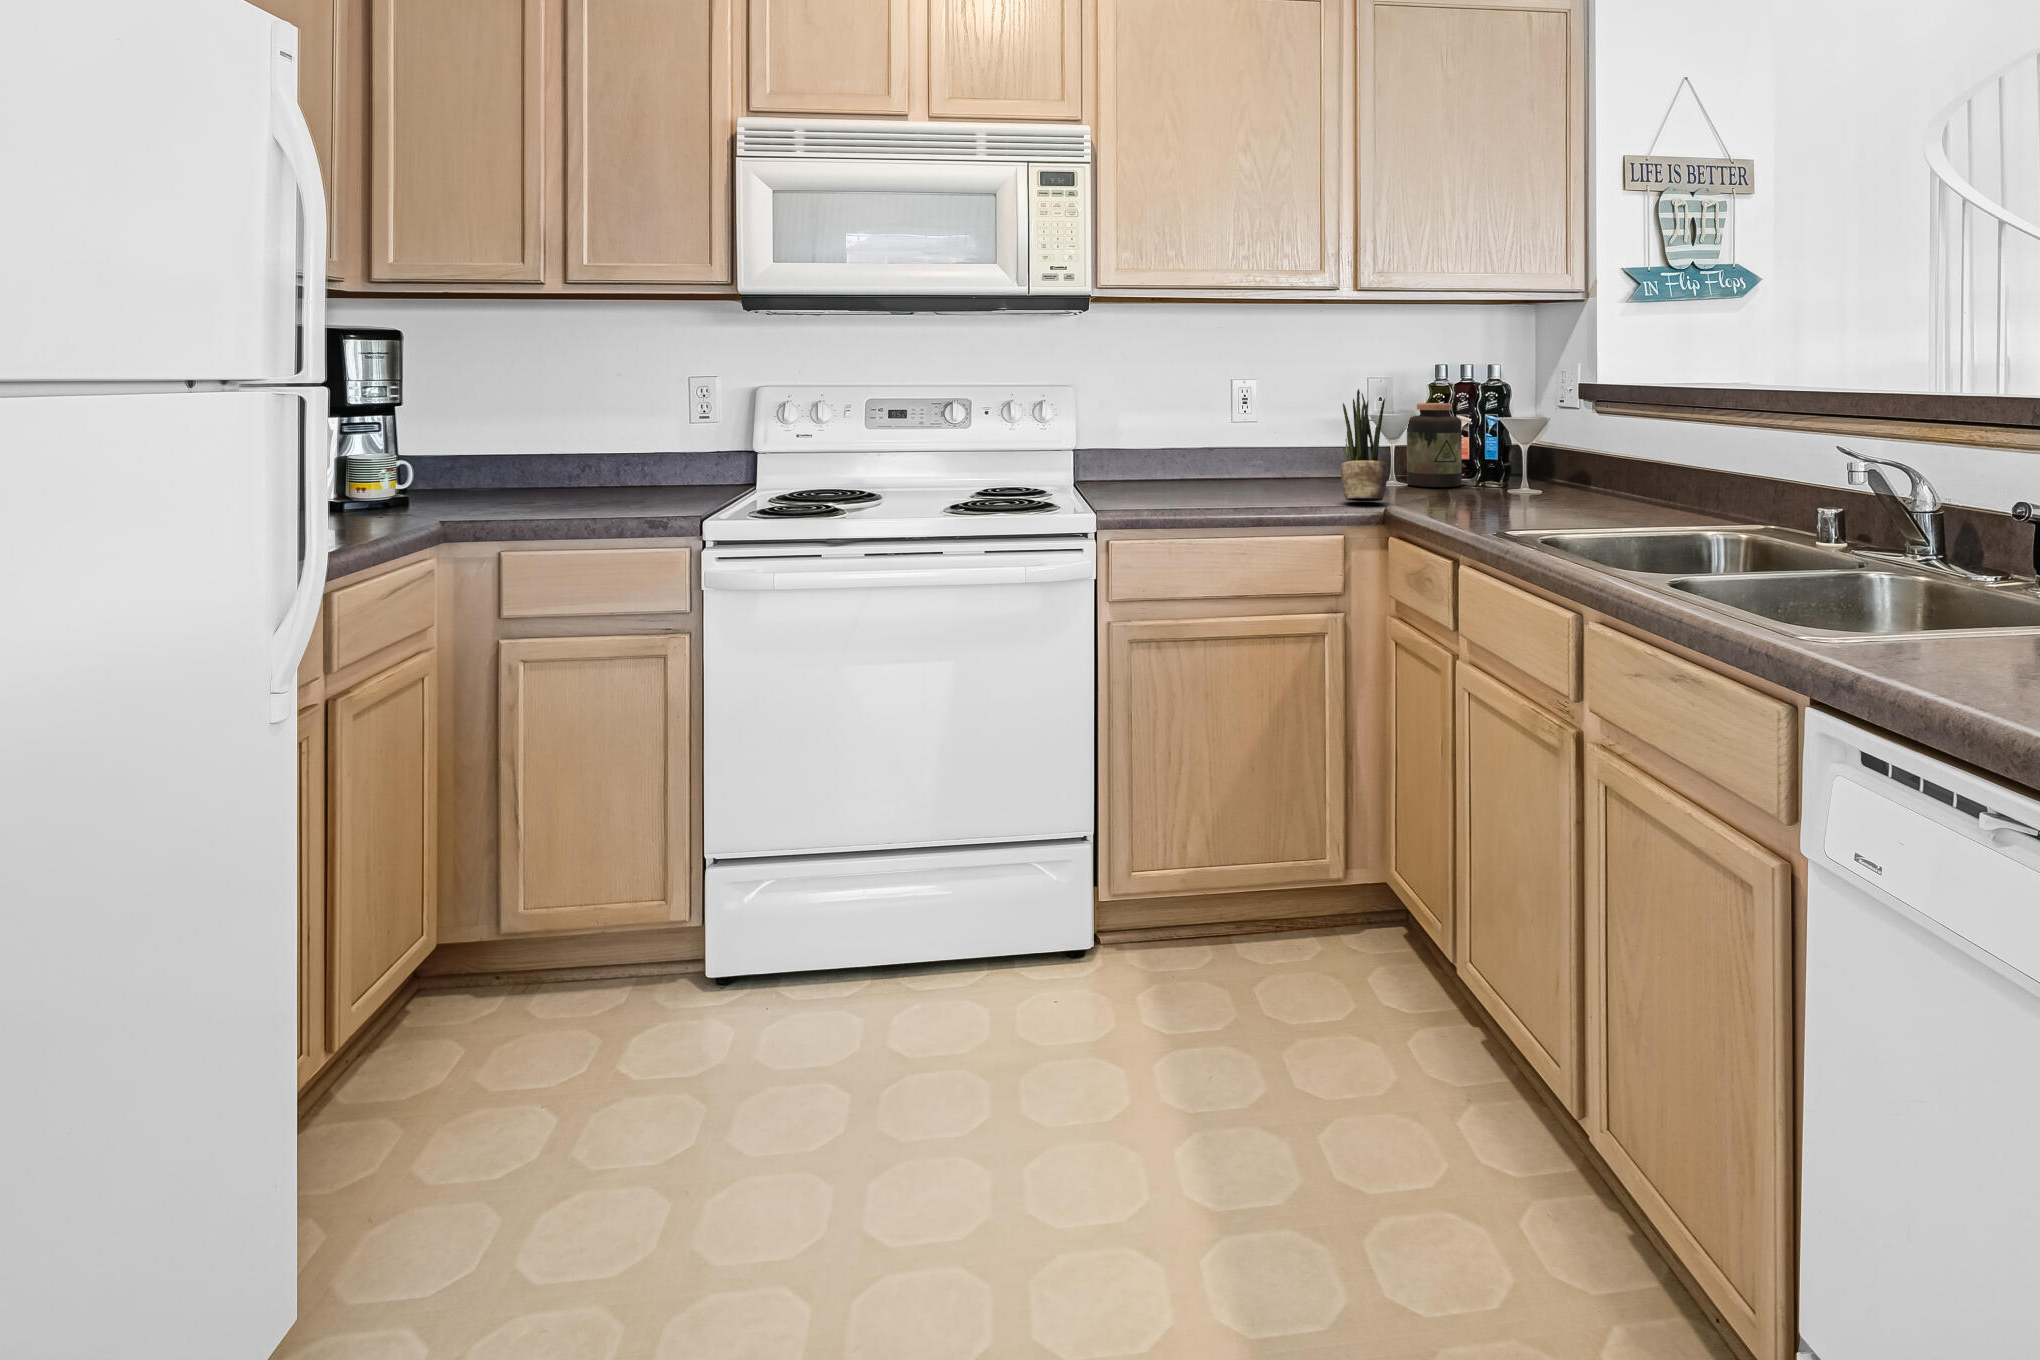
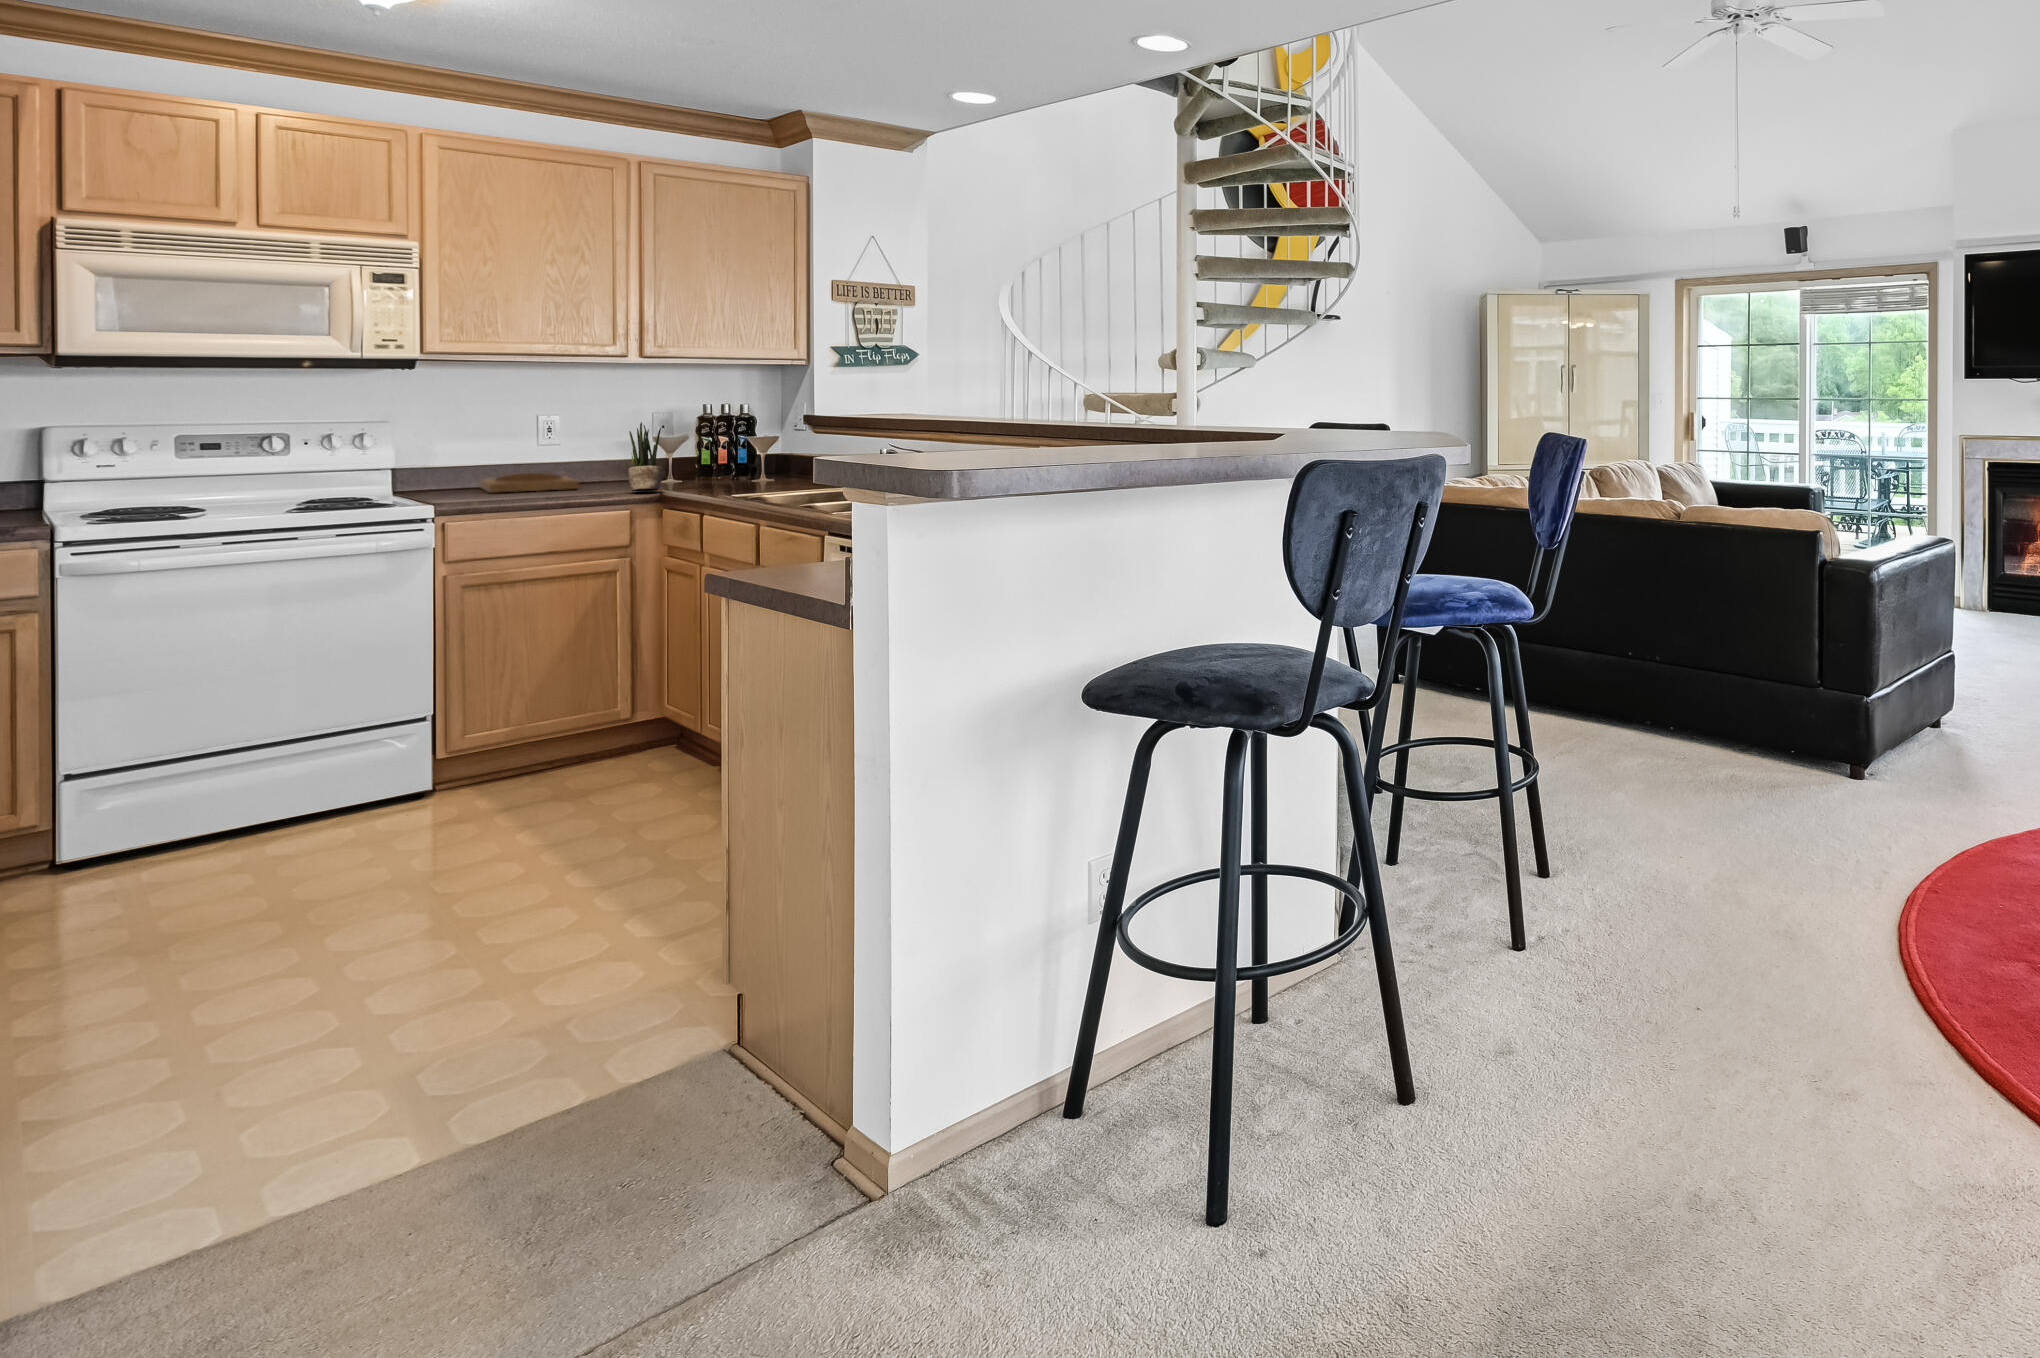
jar: present [1407,403,1462,487] -> none [680,429,720,482]
tray: none [1167,464,1278,491] -> present [479,473,578,493]

